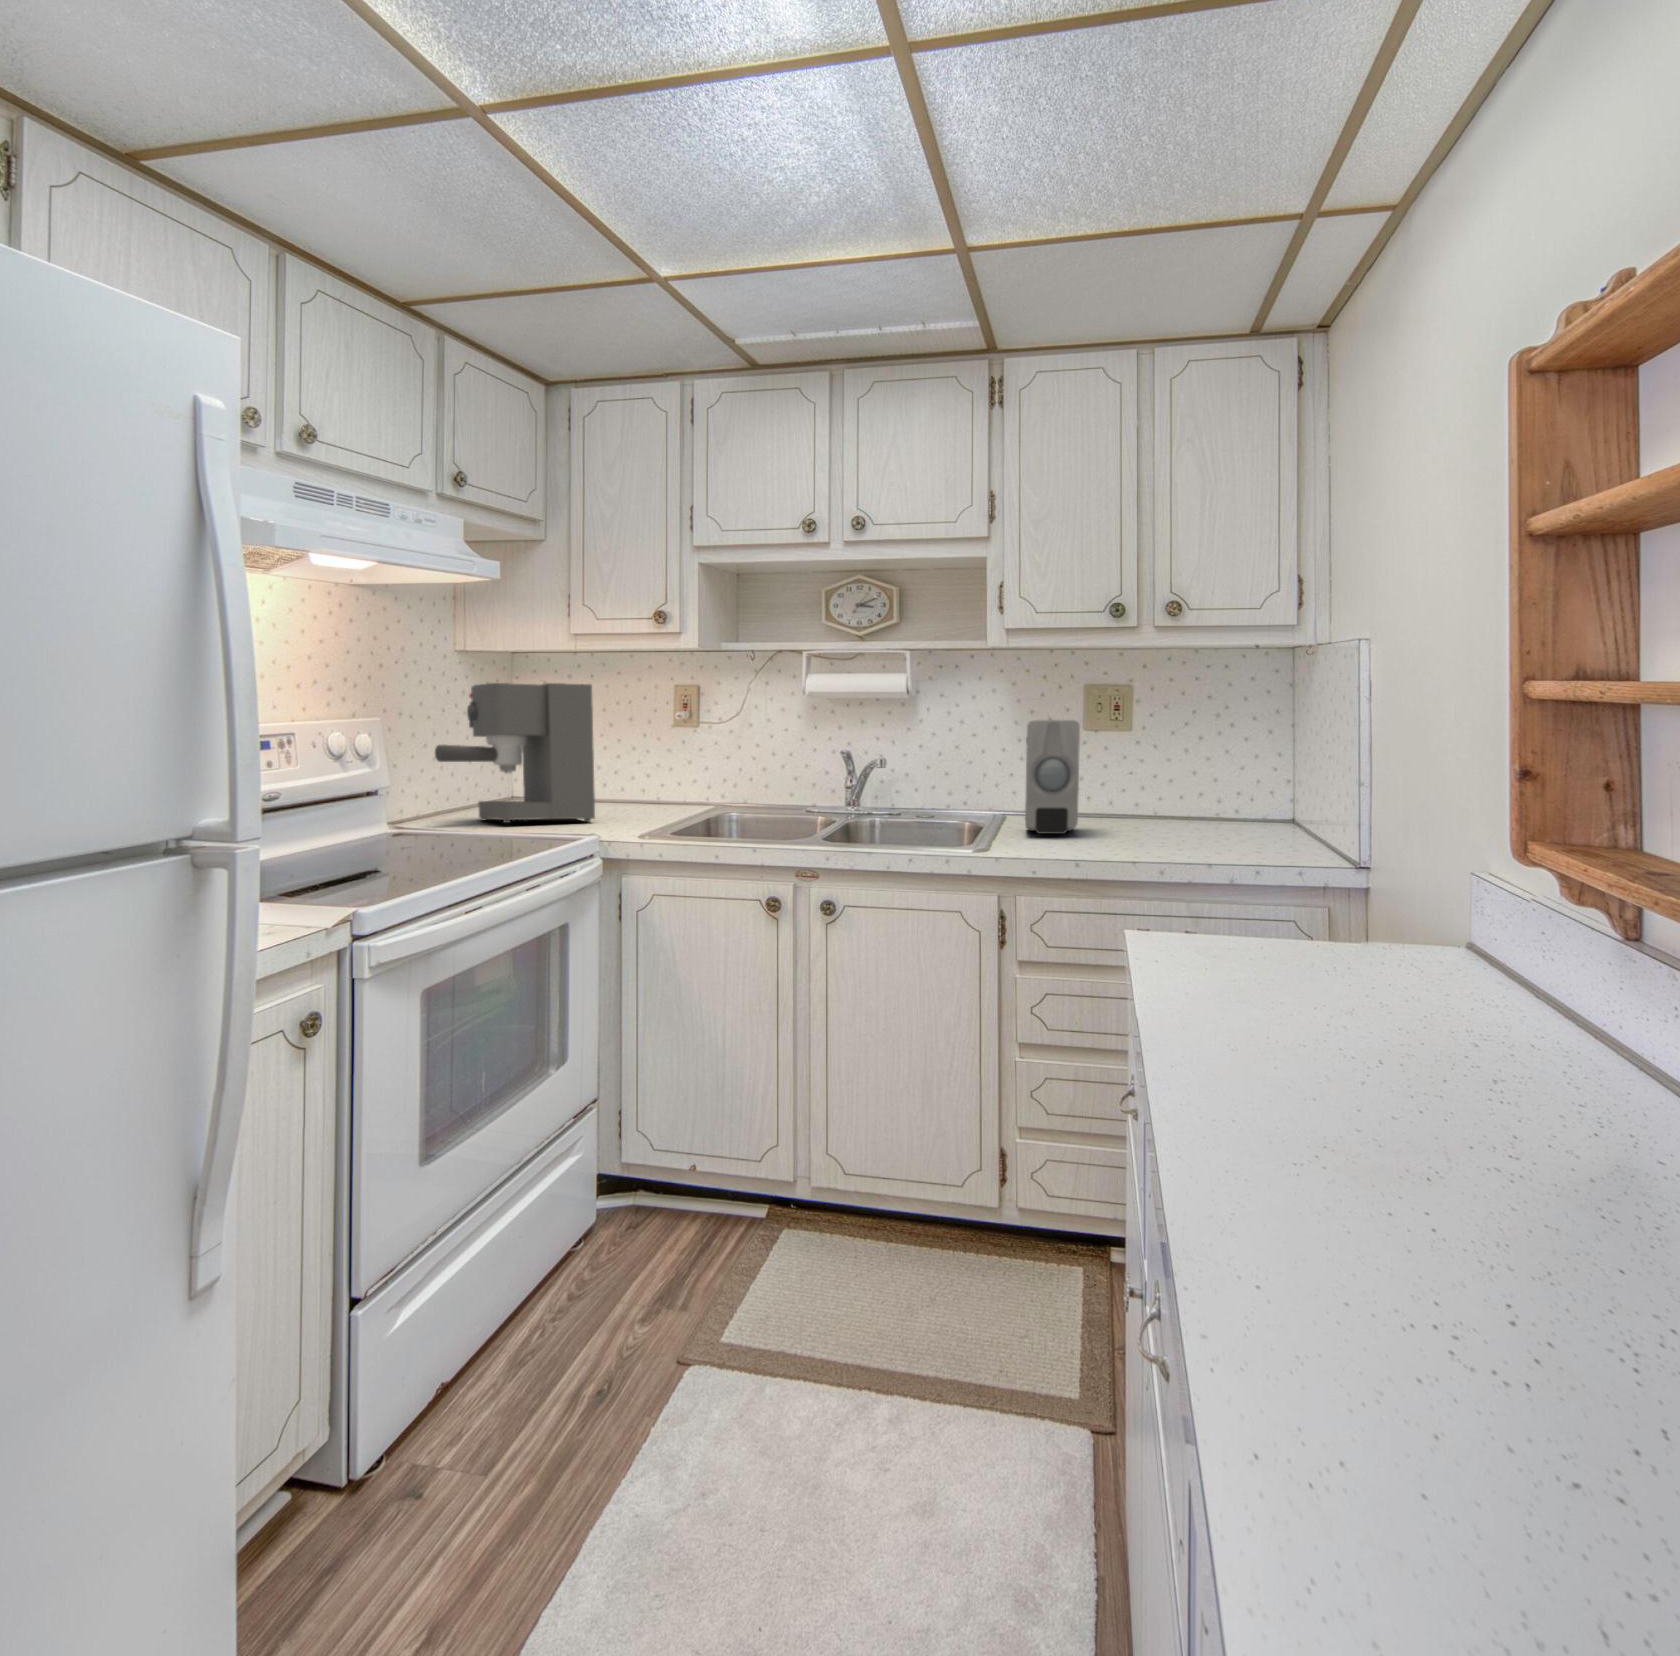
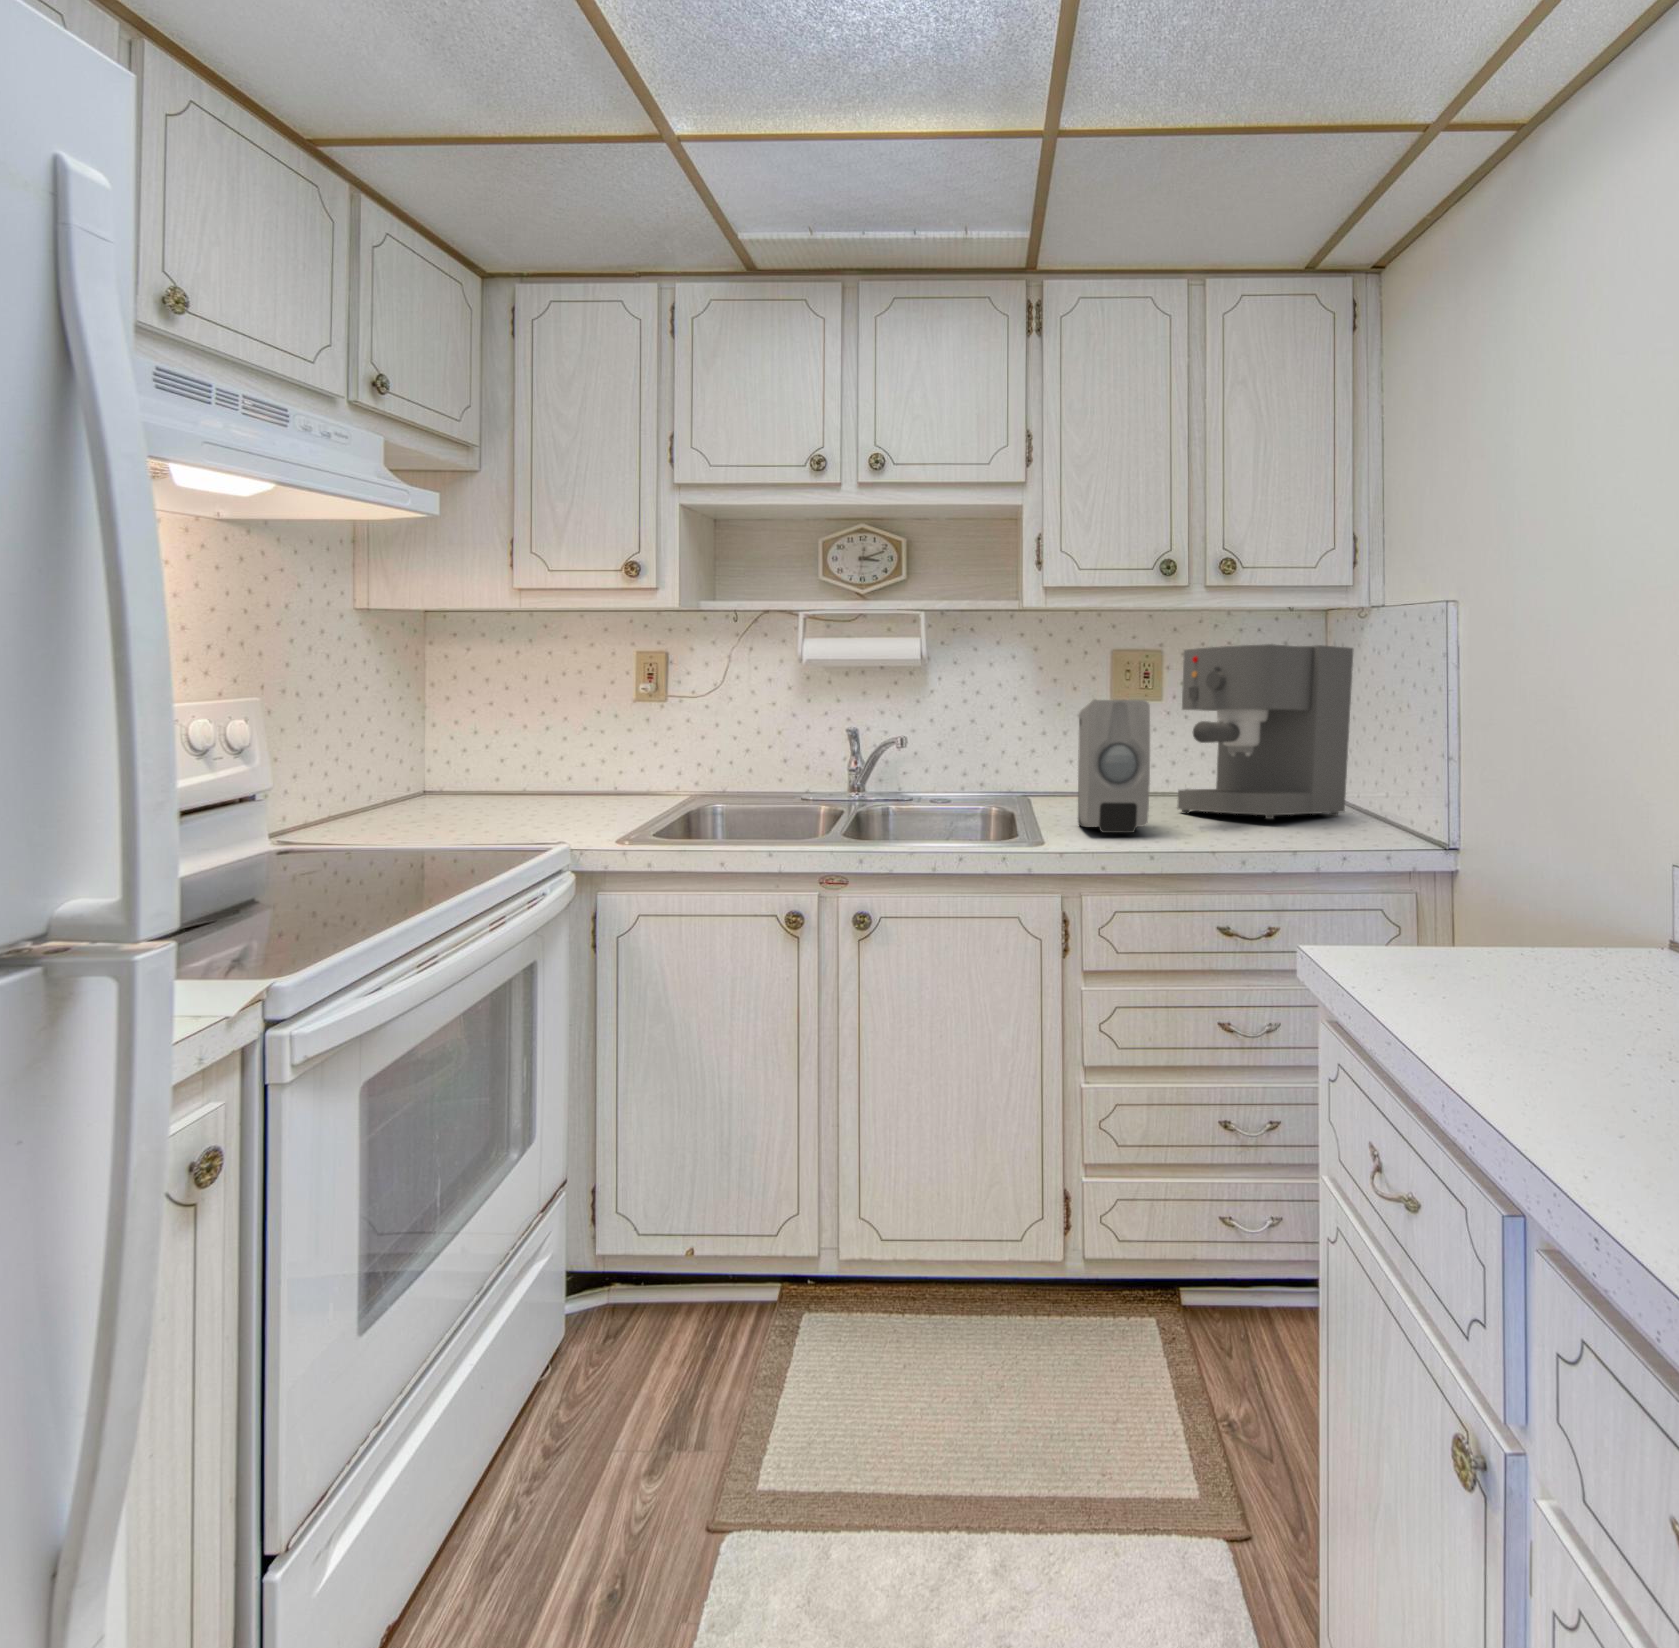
coffee maker: present [435,683,595,823] -> present [1177,644,1353,819]

